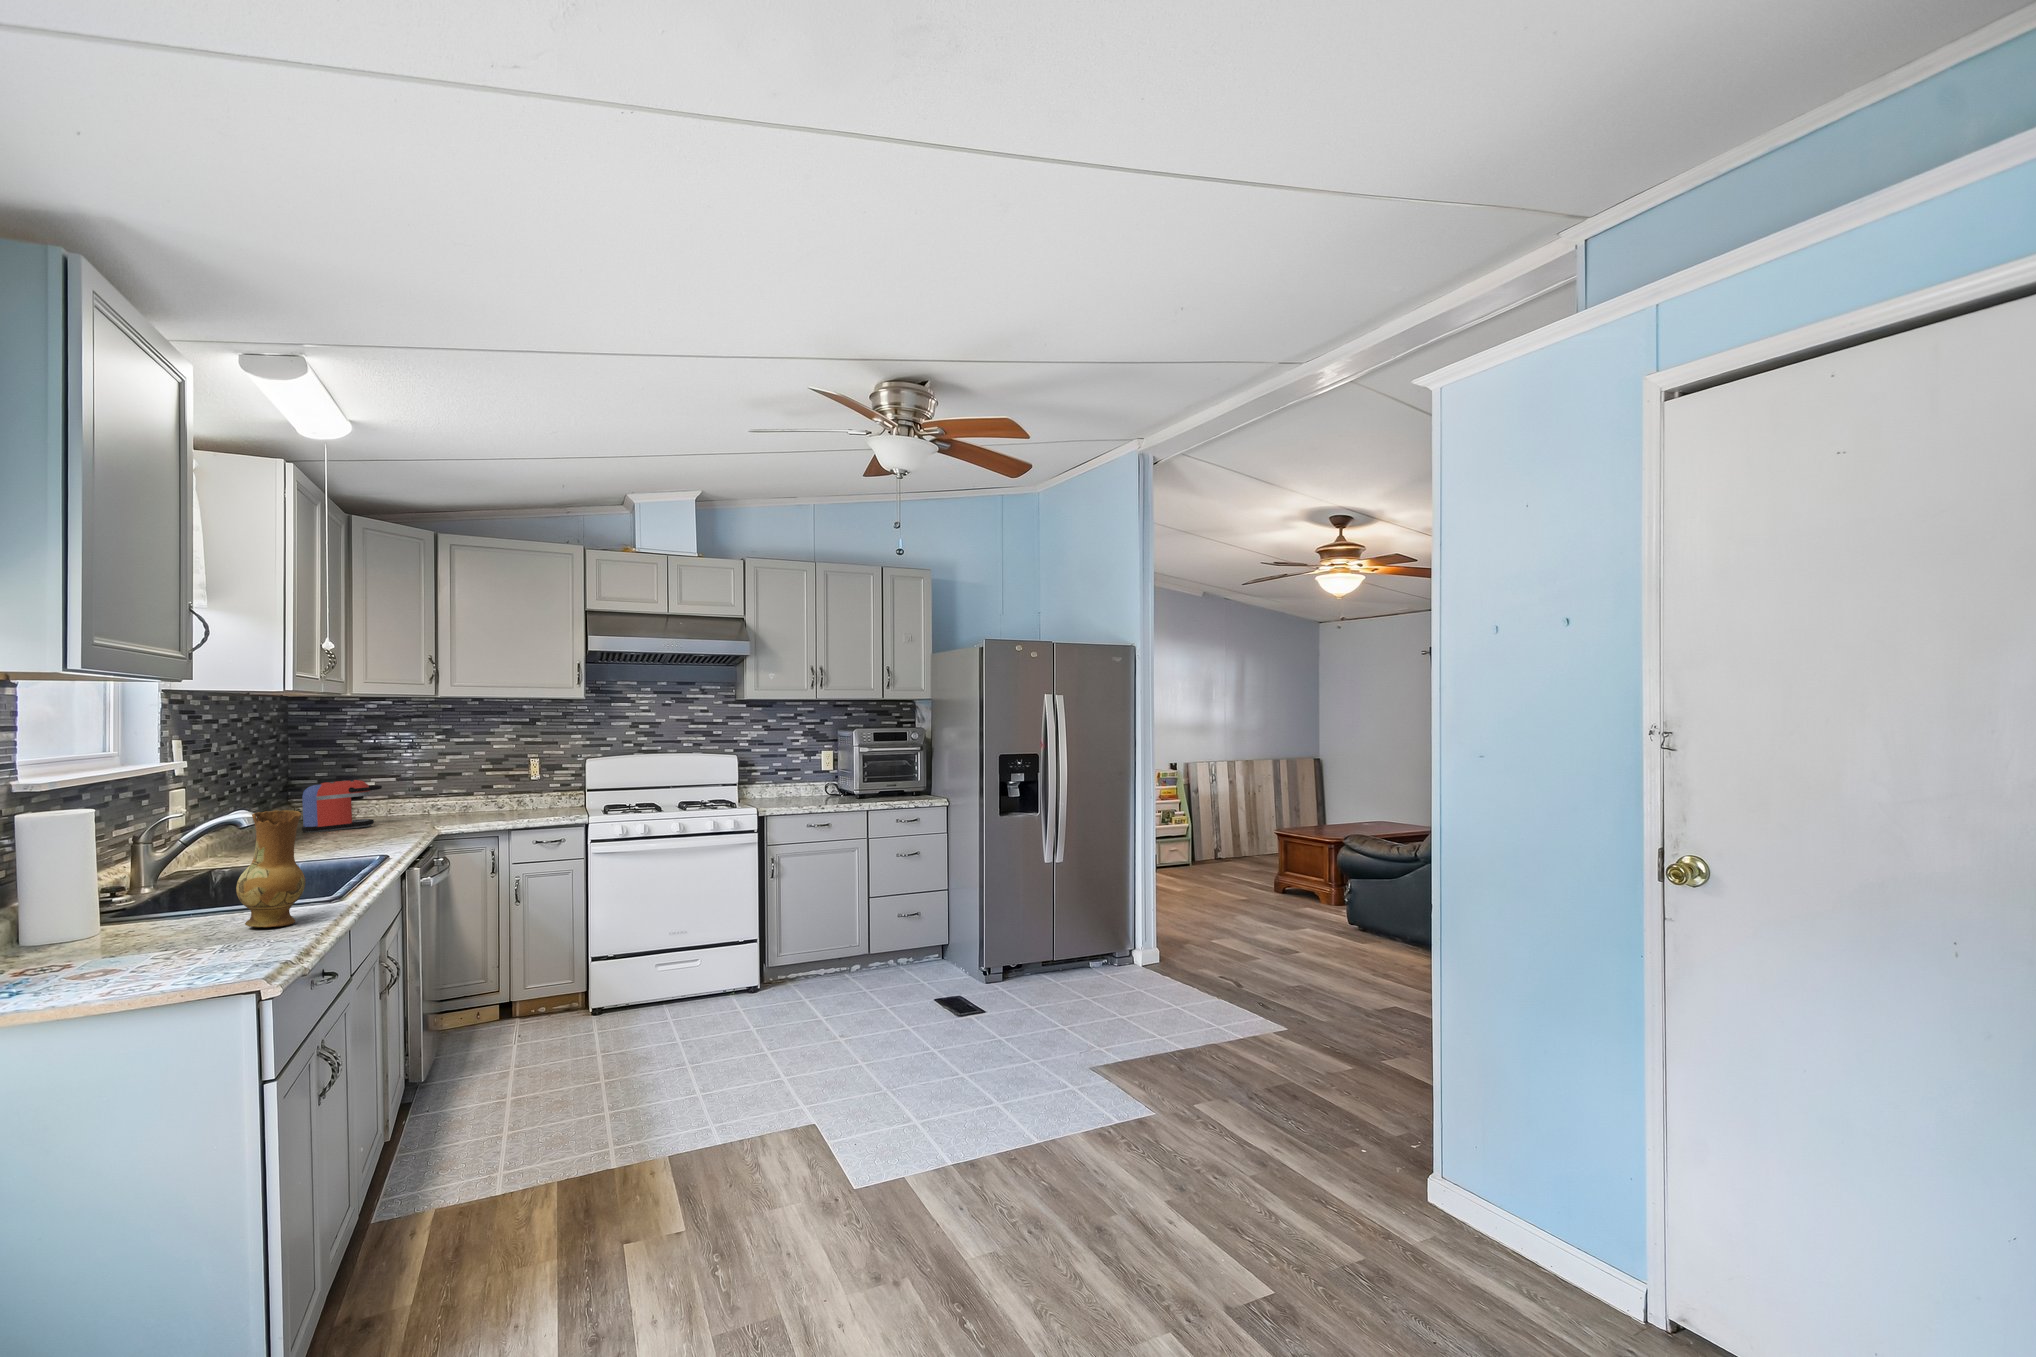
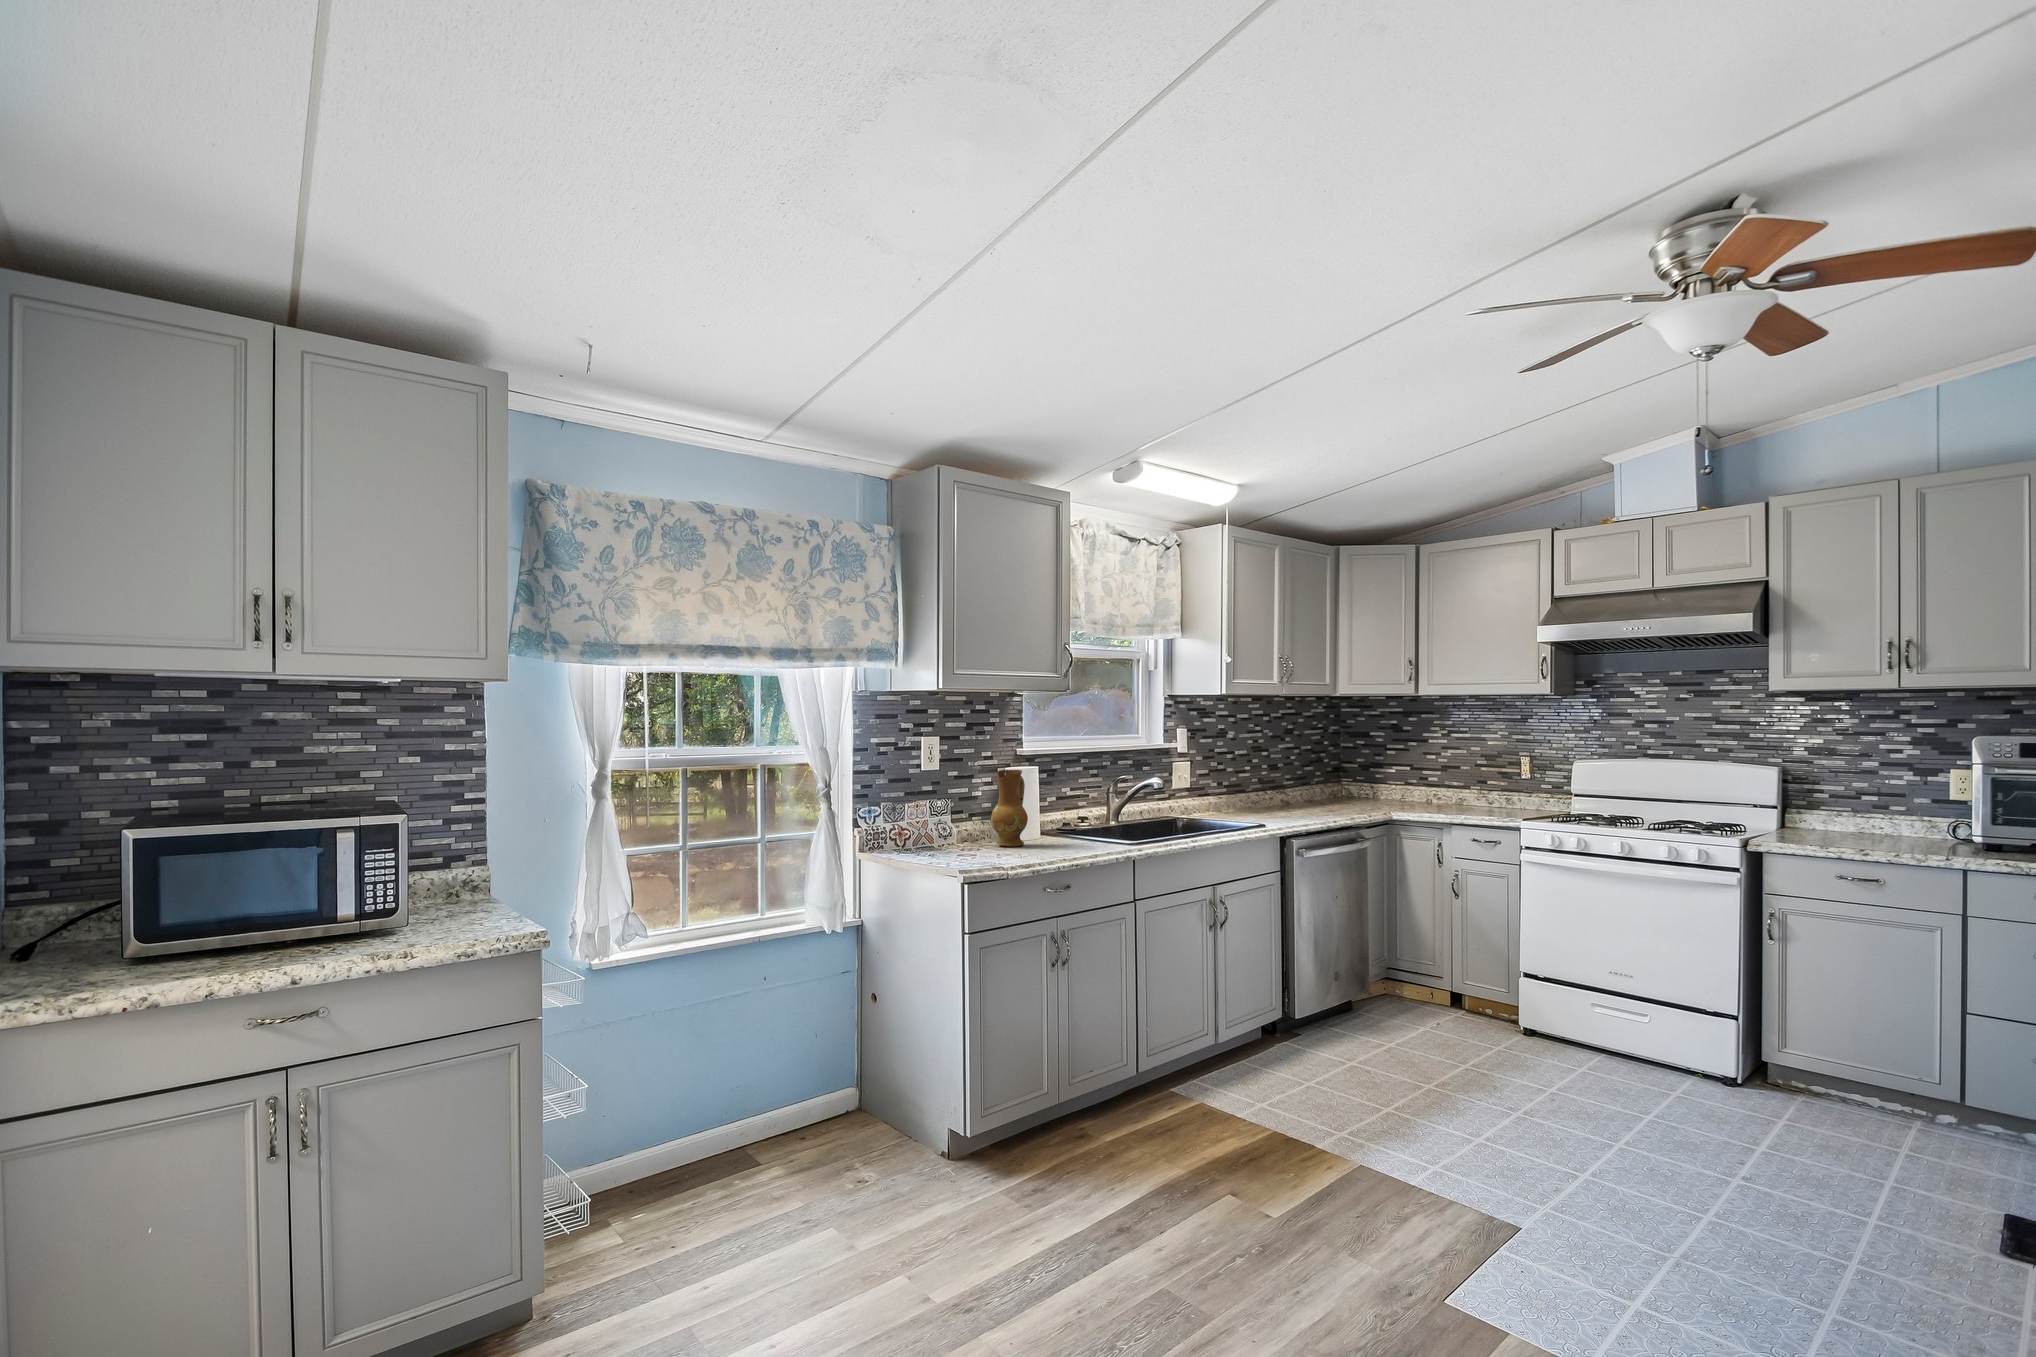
coffee maker: present [302,780,382,832] -> none [1306,765,1362,806]

